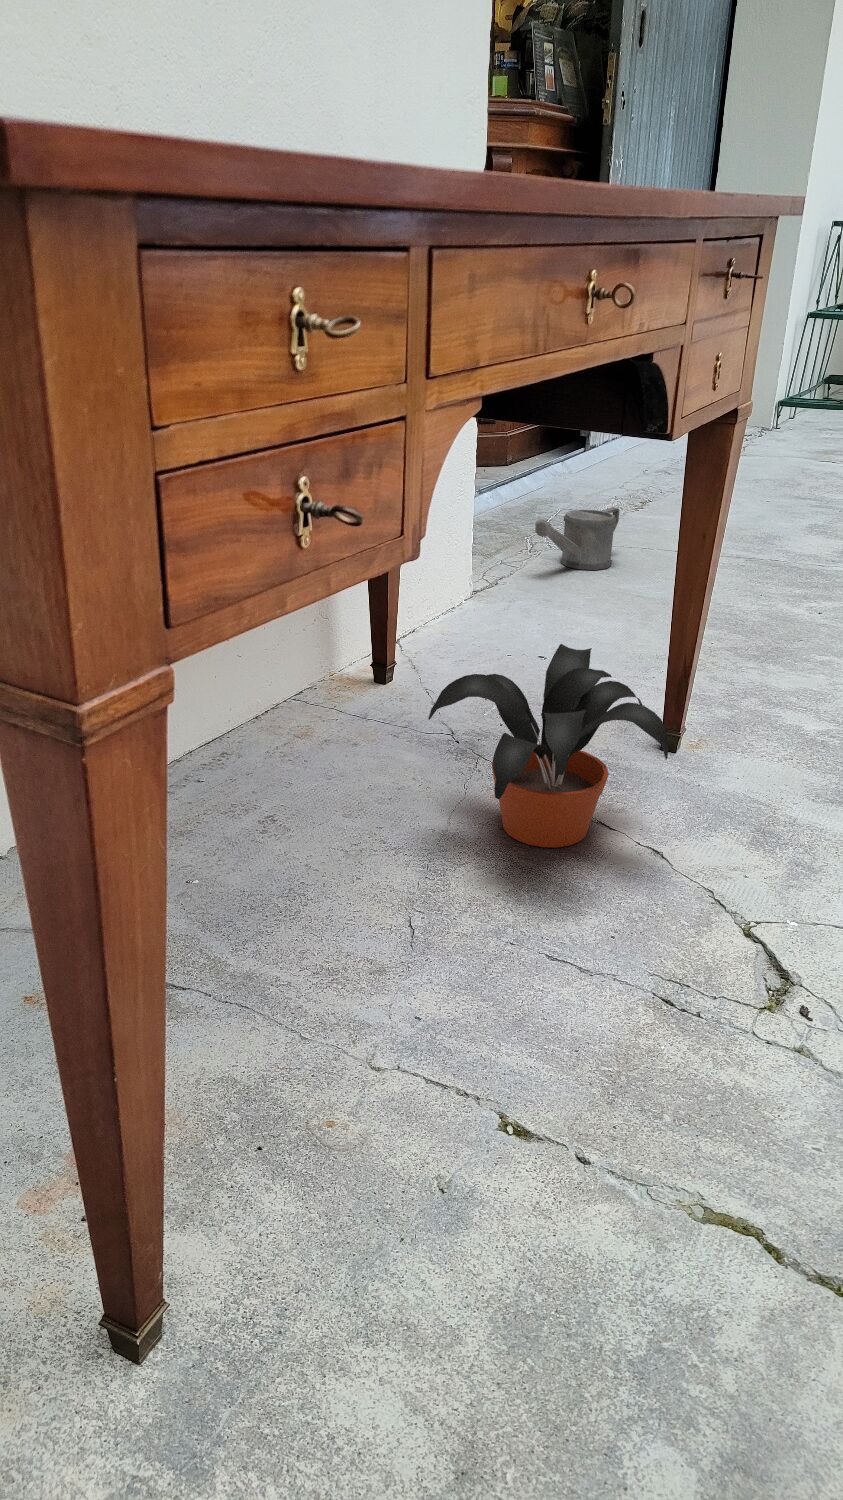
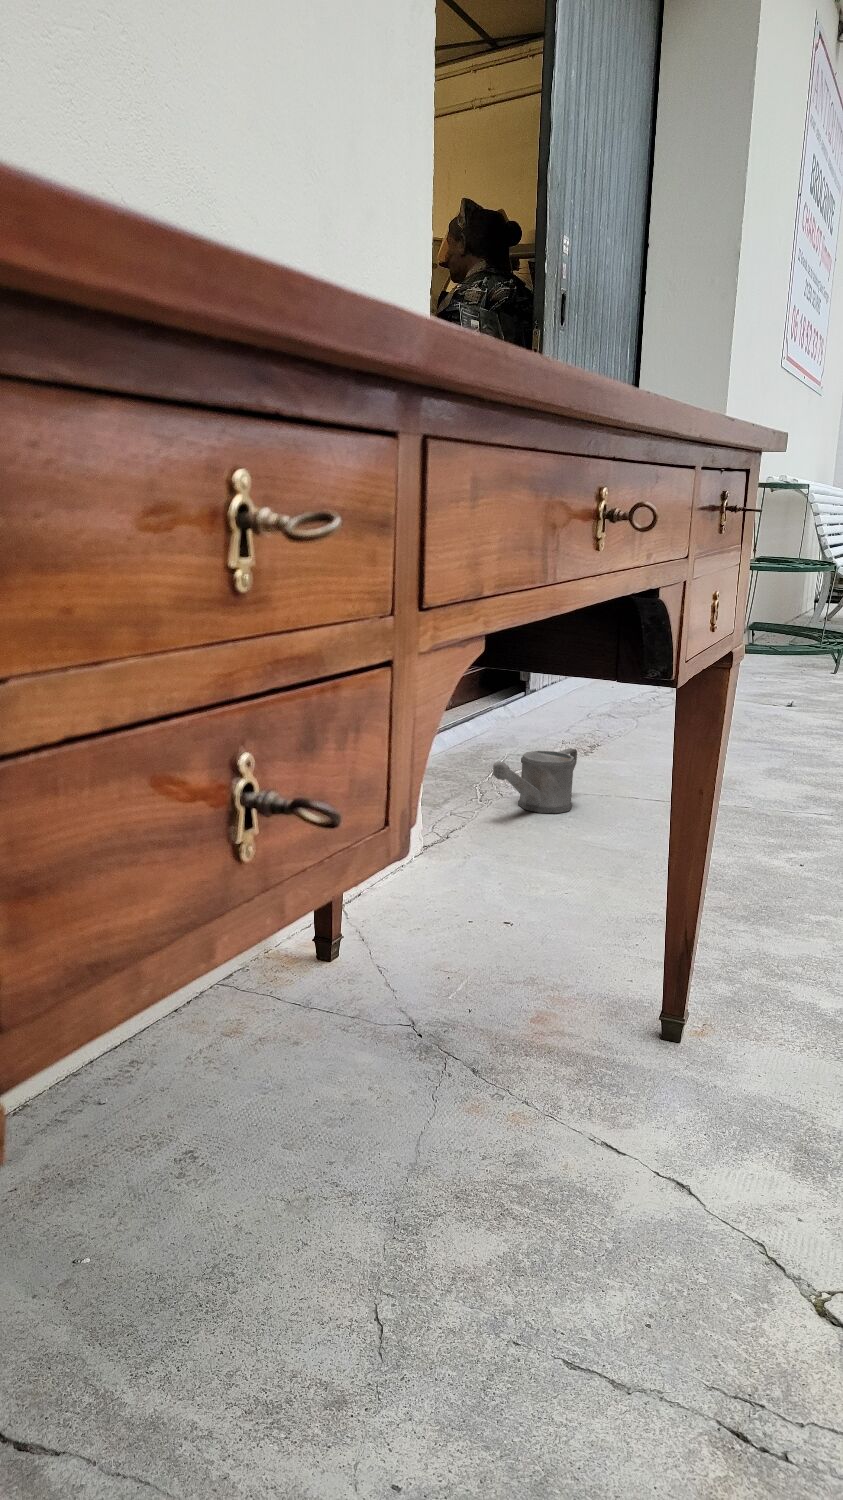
potted plant: present [428,644,668,847] -> none [396,918,695,1180]

